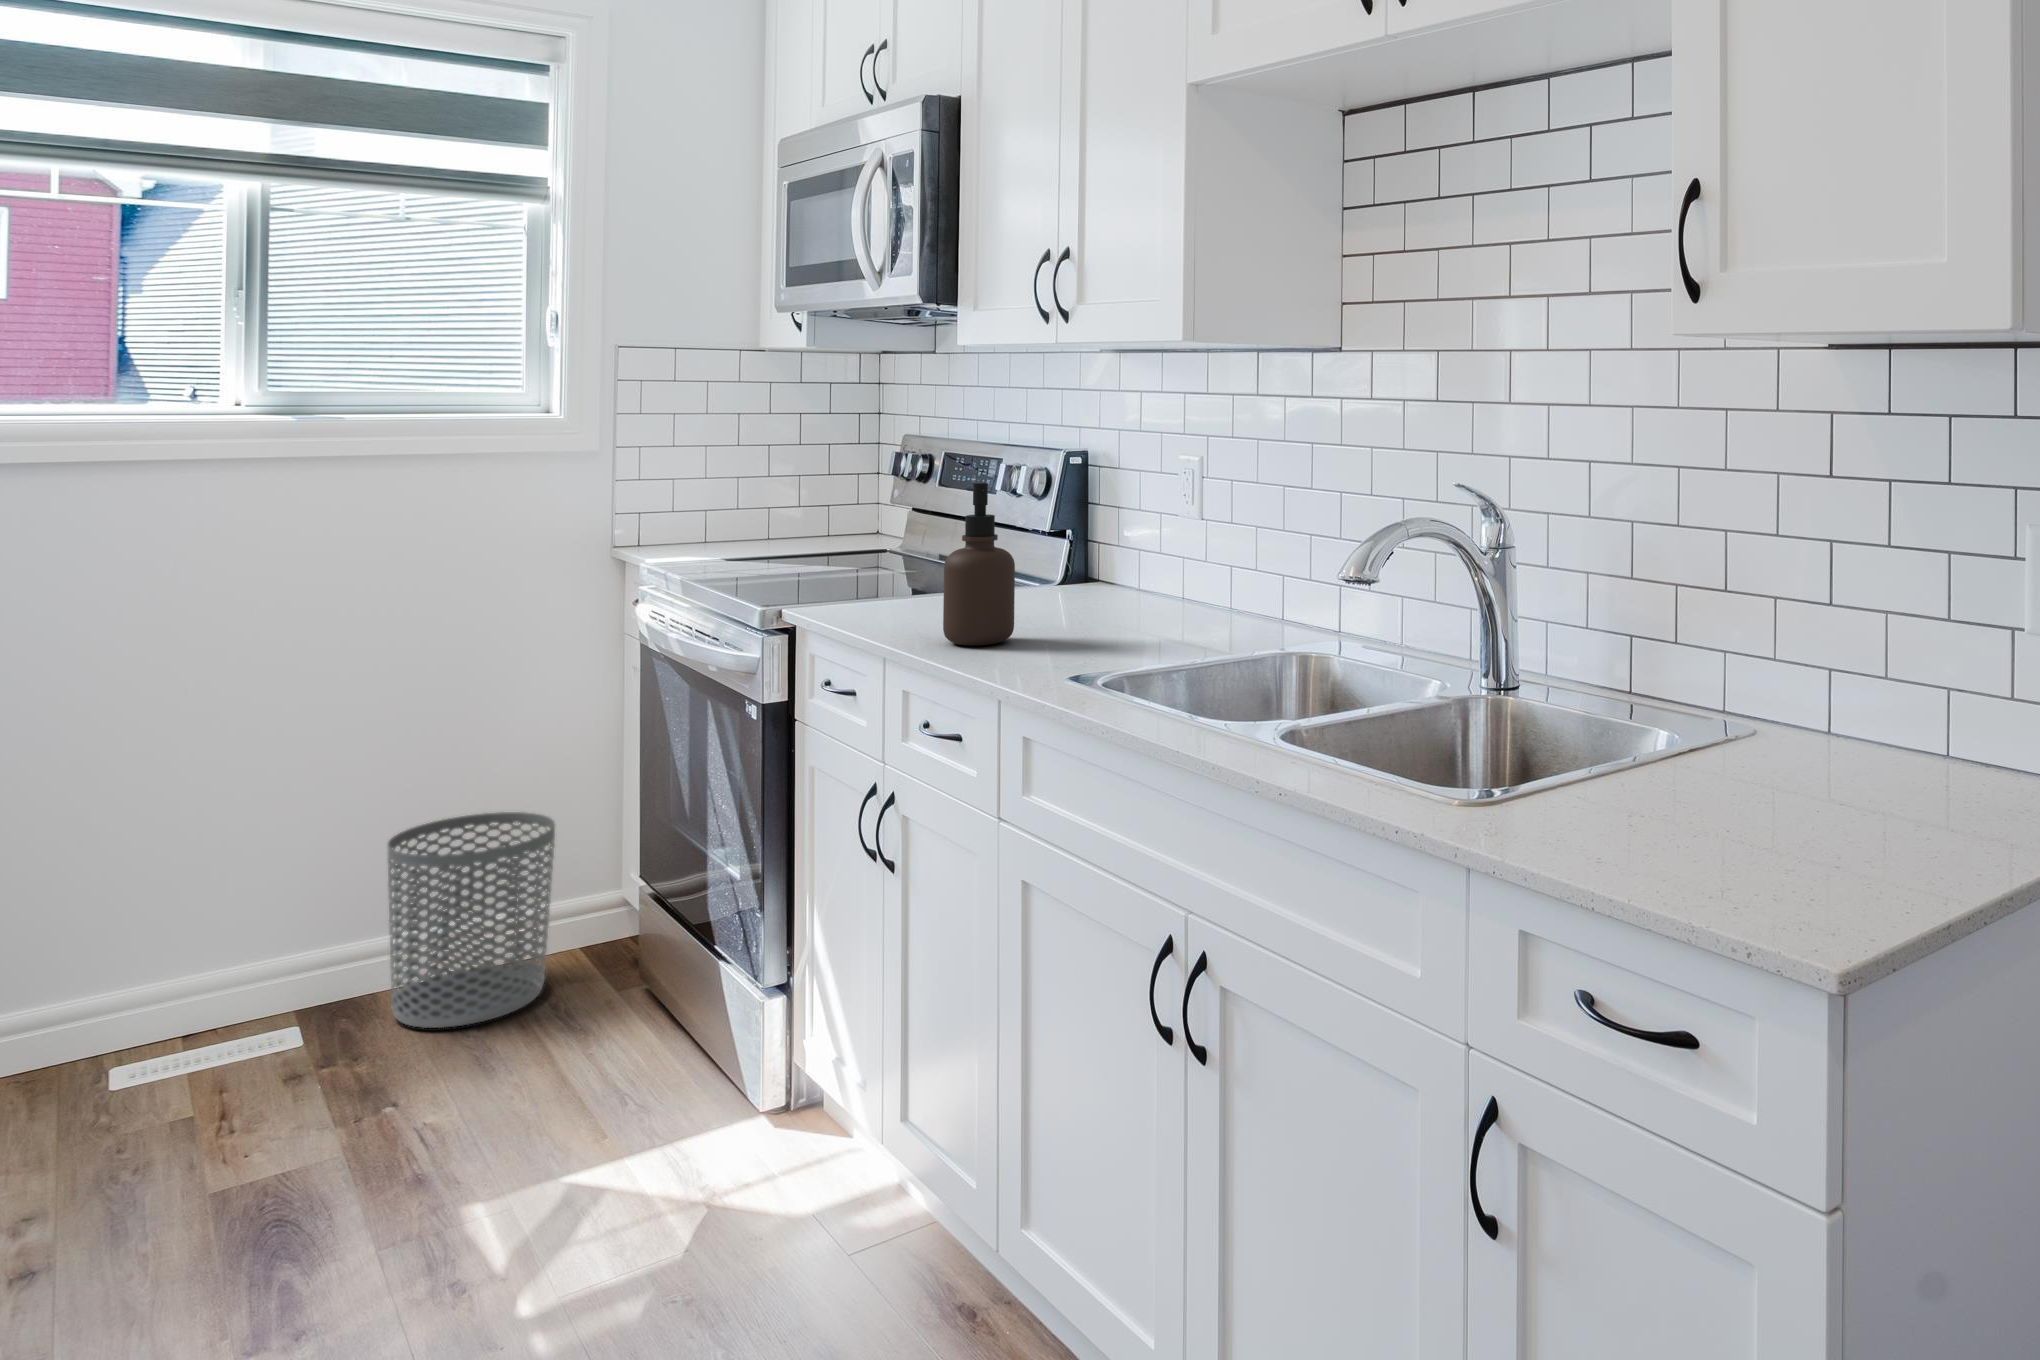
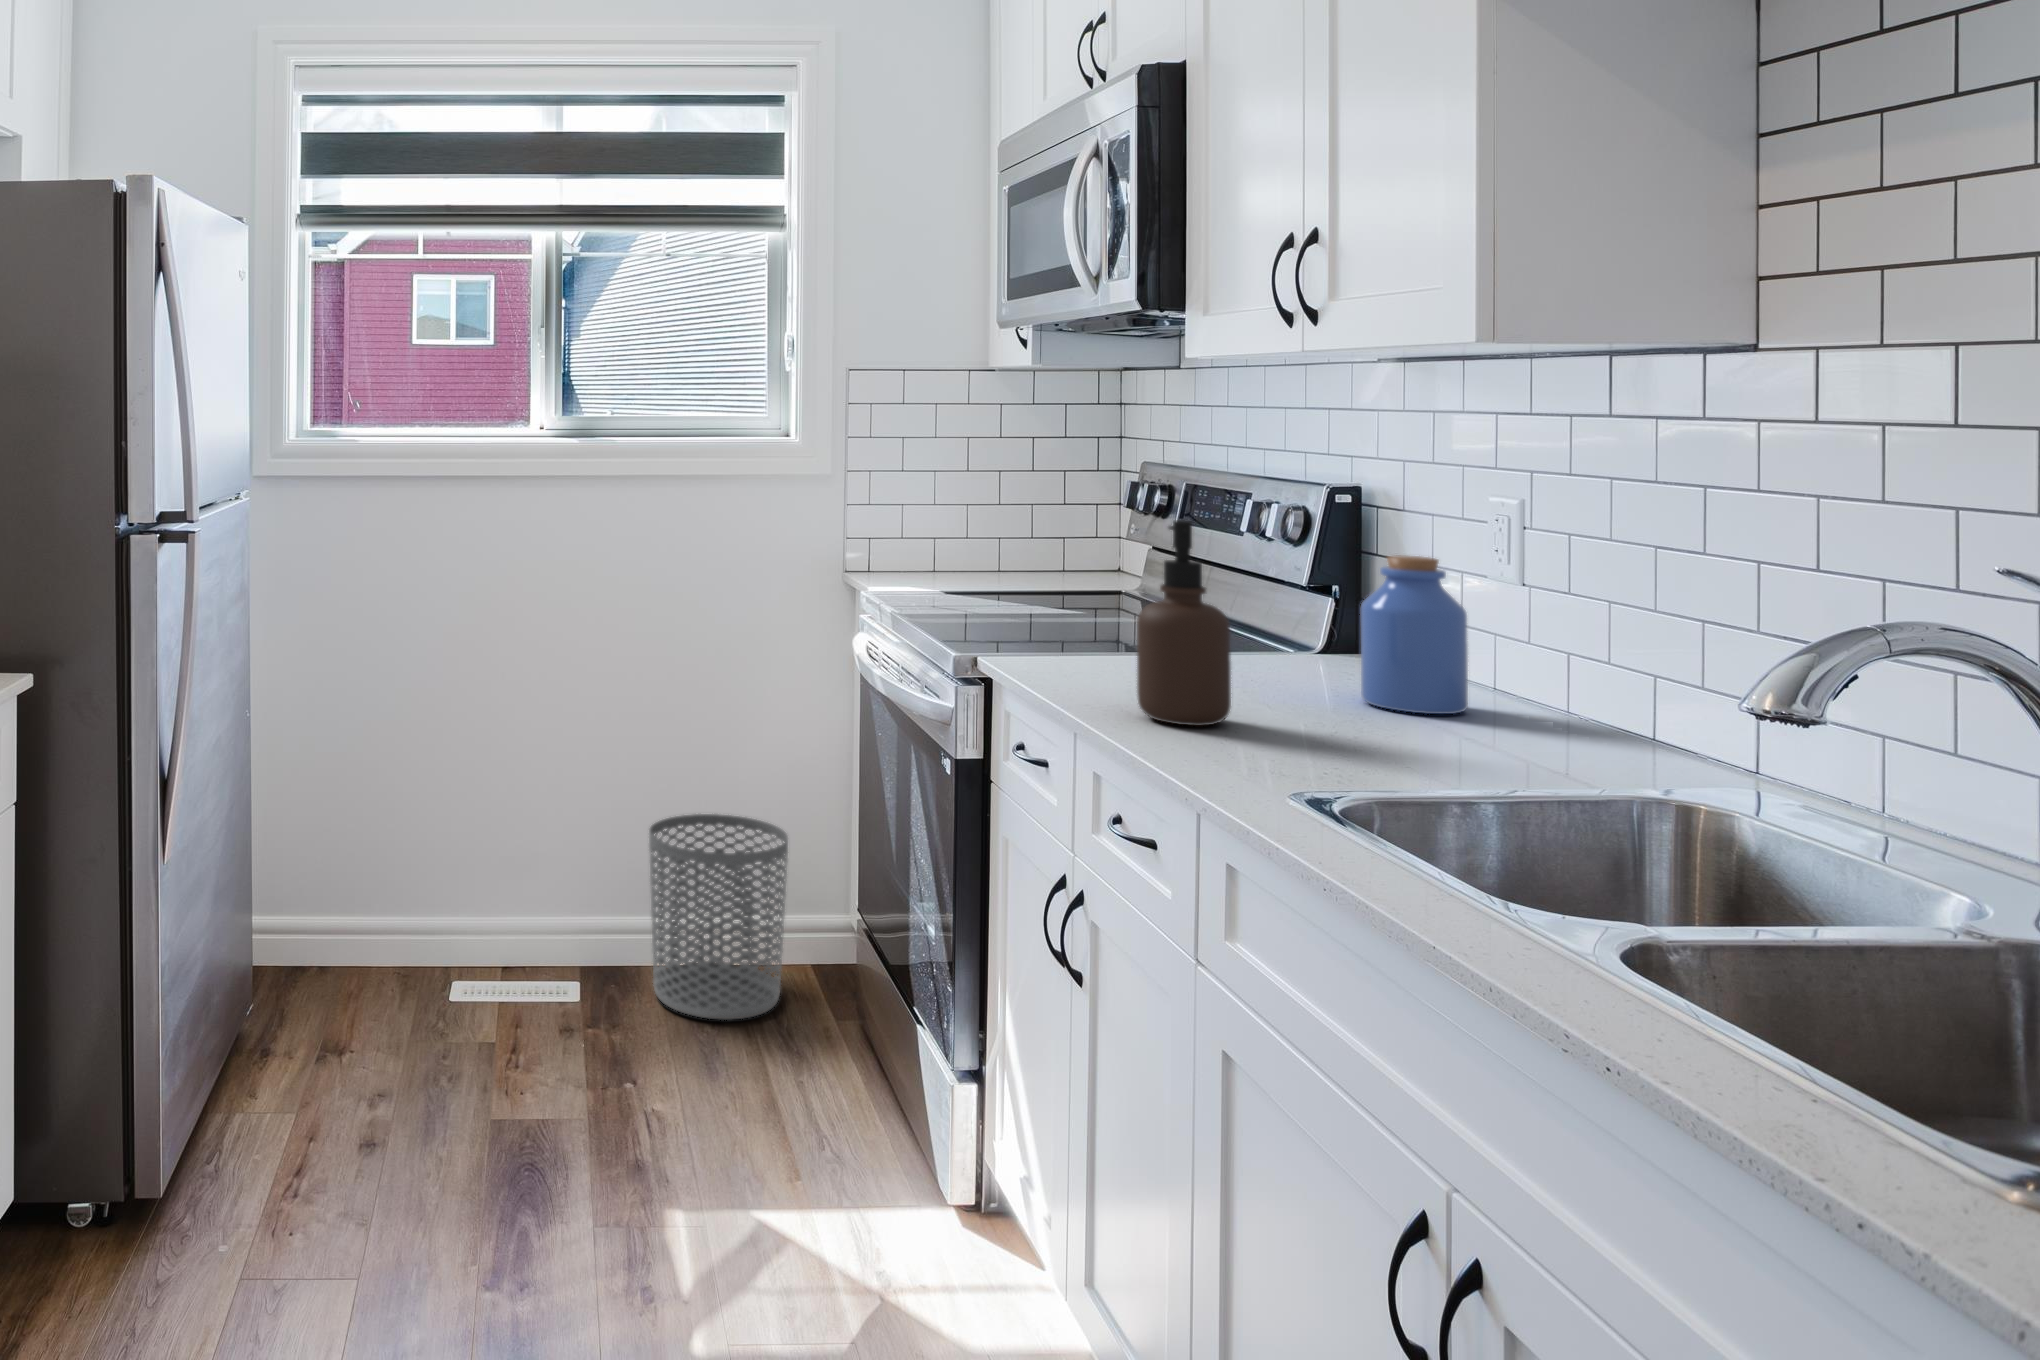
jar: none [1096,499,1167,615] -> present [1361,555,1468,714]

